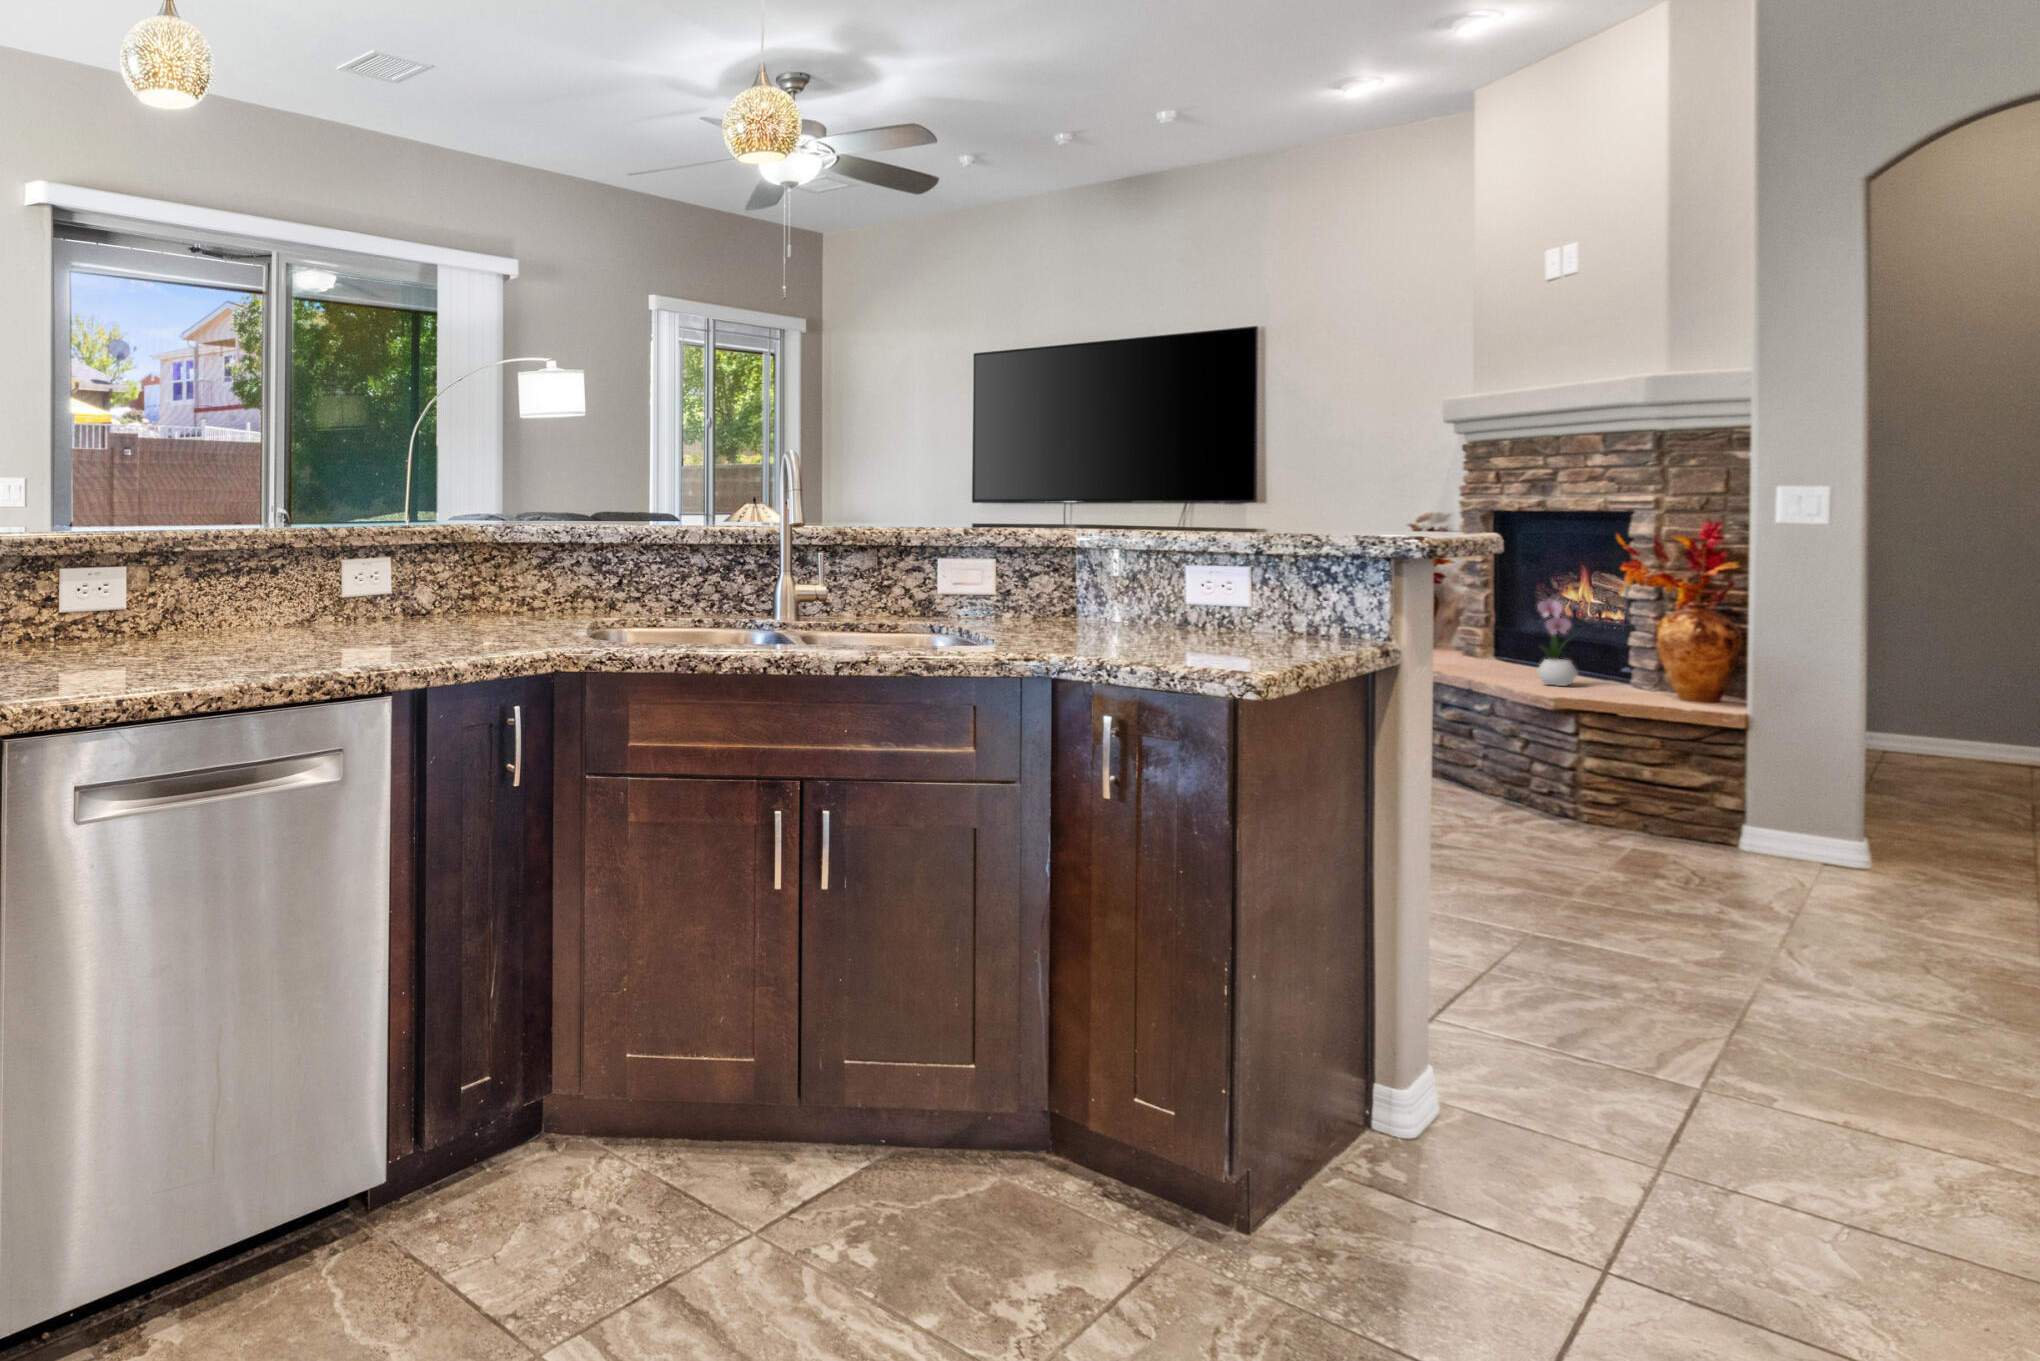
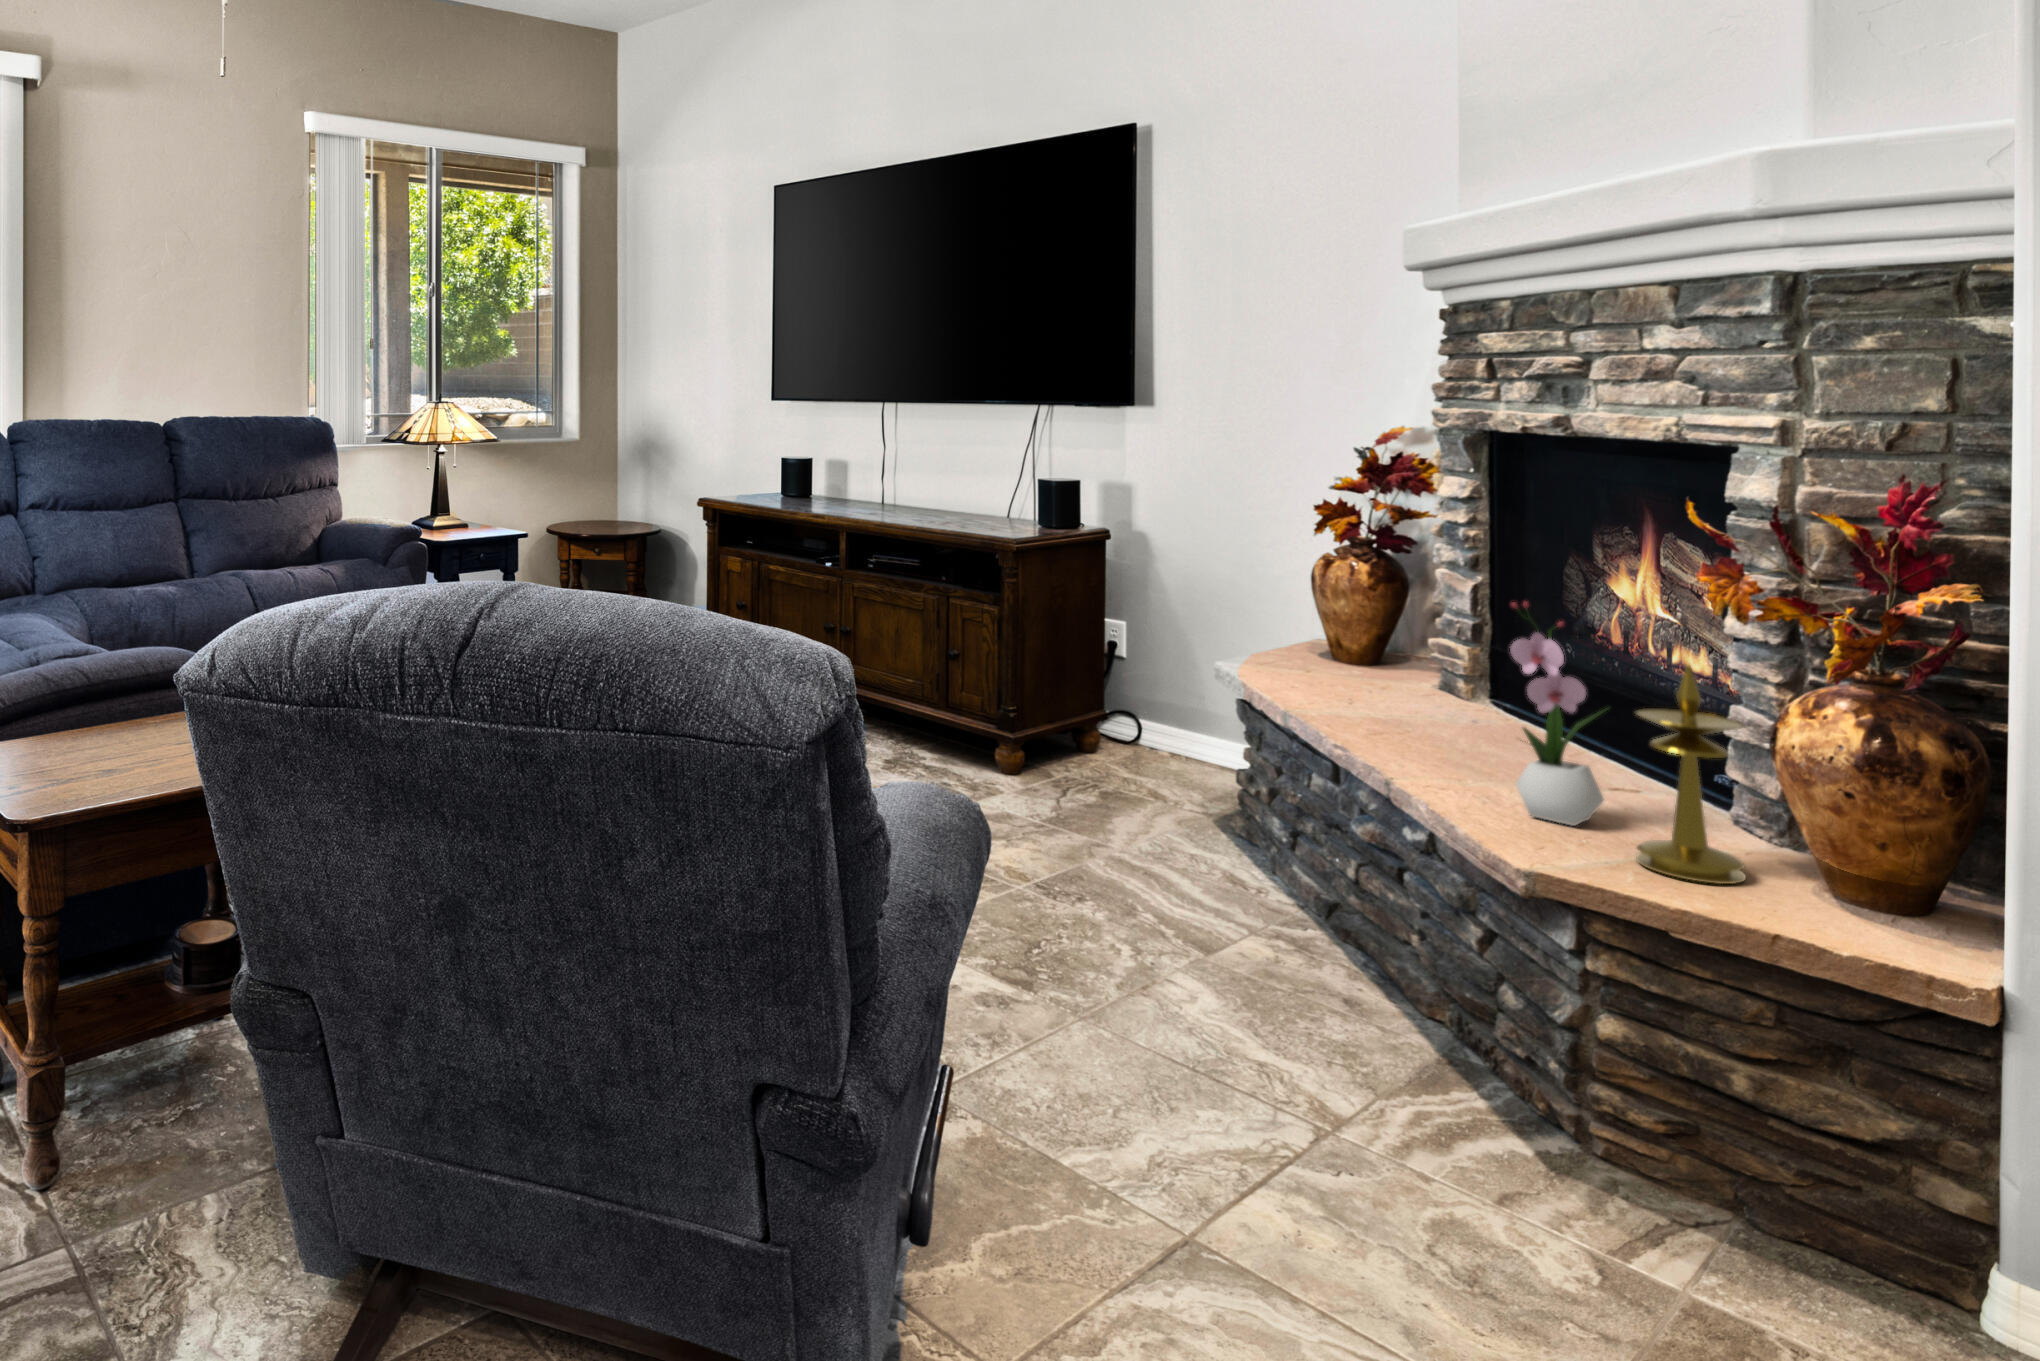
candlestick: none [1597,604,1645,697] -> present [1635,664,1746,884]

